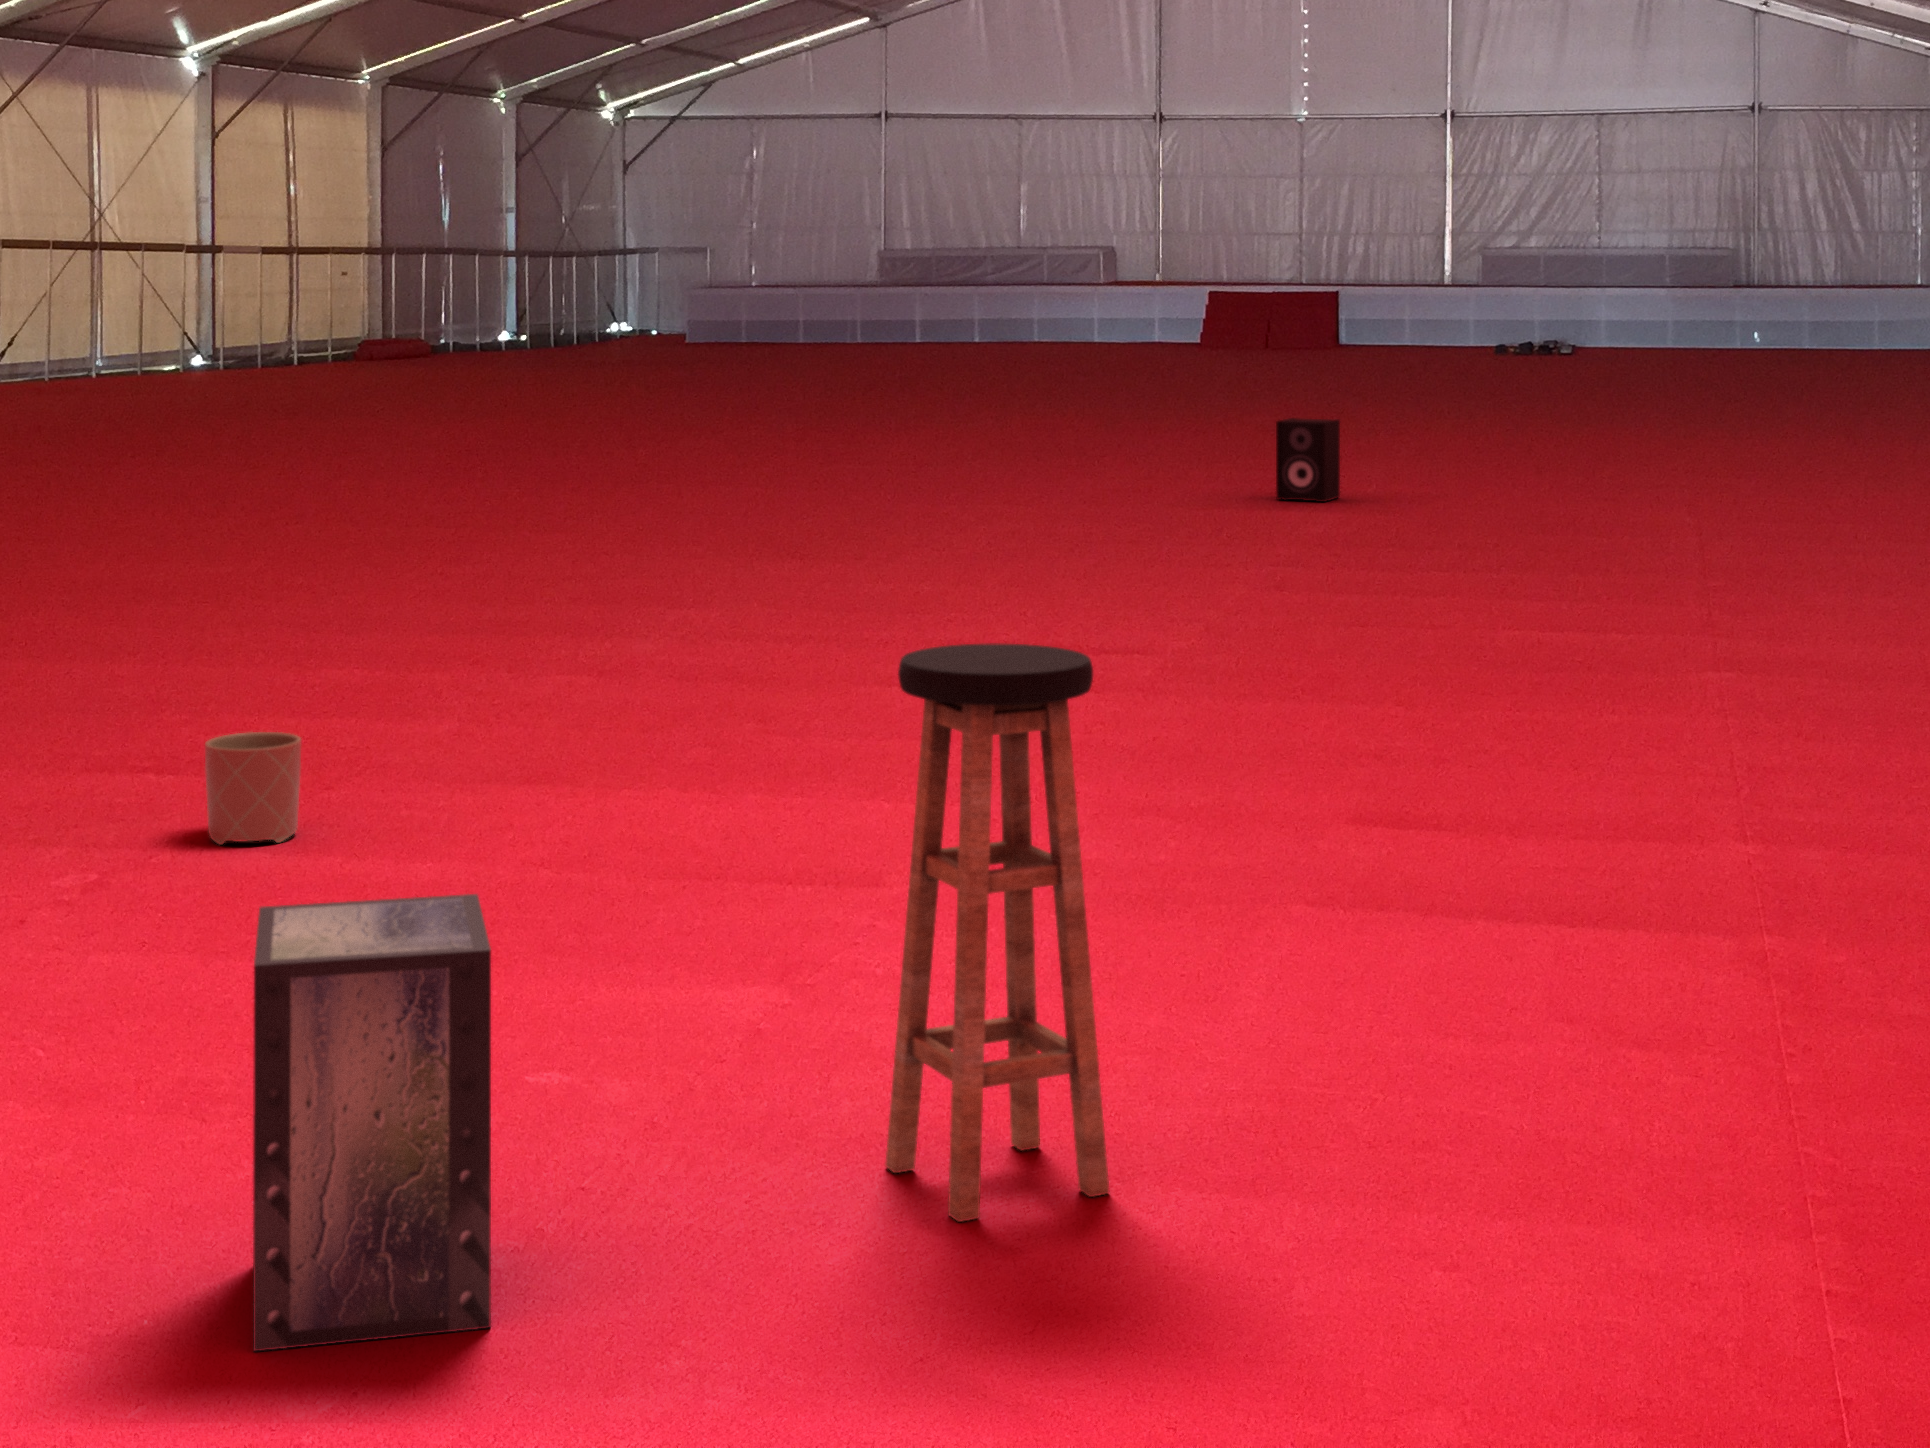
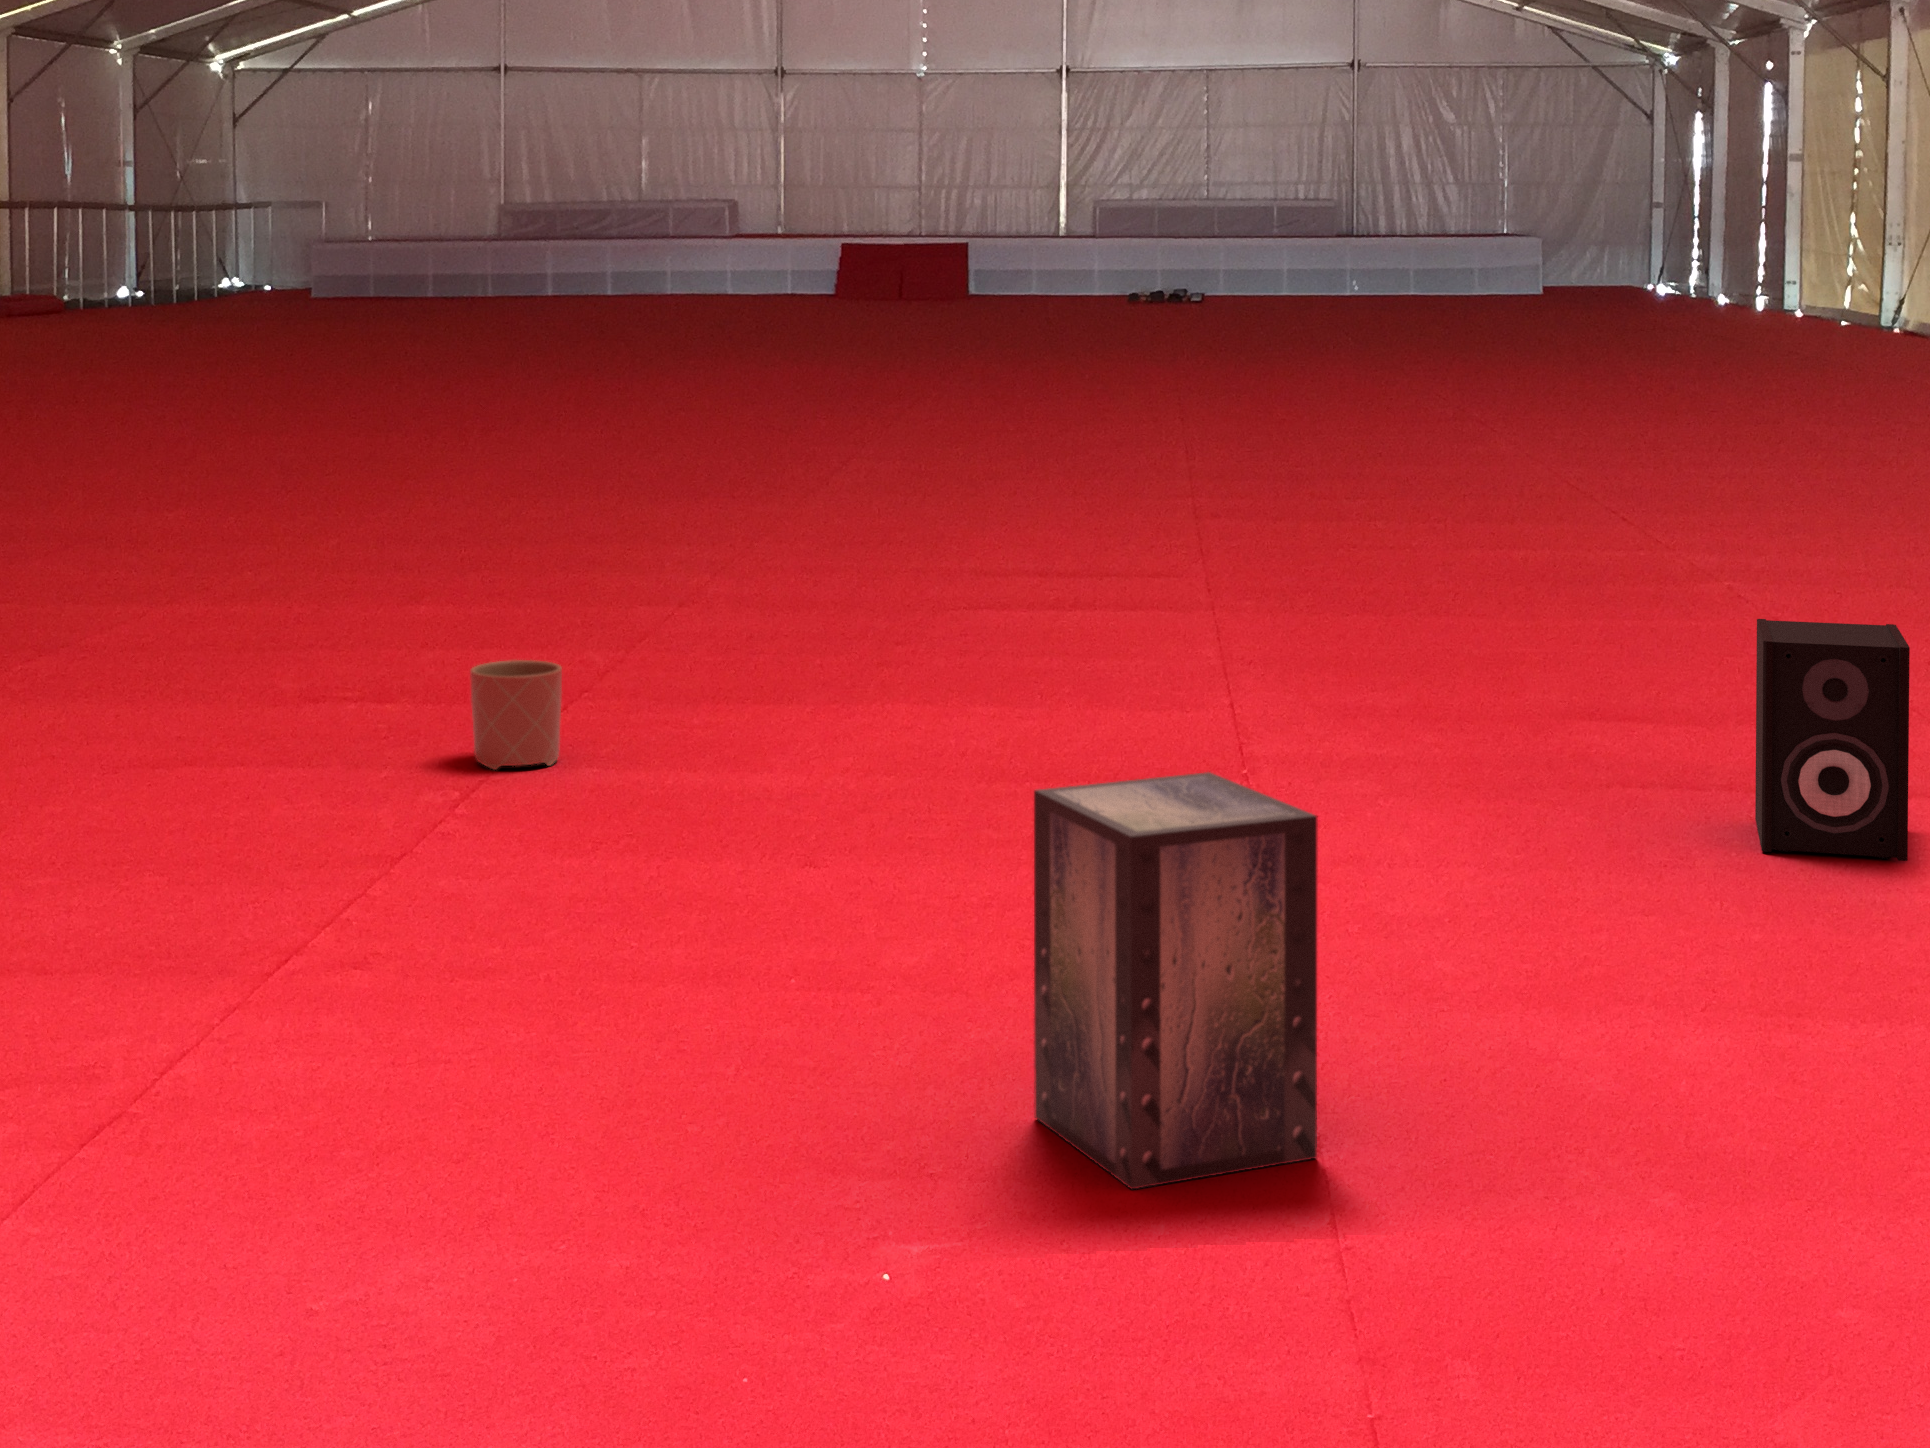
speaker: present [1276,418,1340,502] -> present [1755,619,1910,861]
bar stool: present [886,643,1109,1222] -> none [1489,536,1710,1052]

